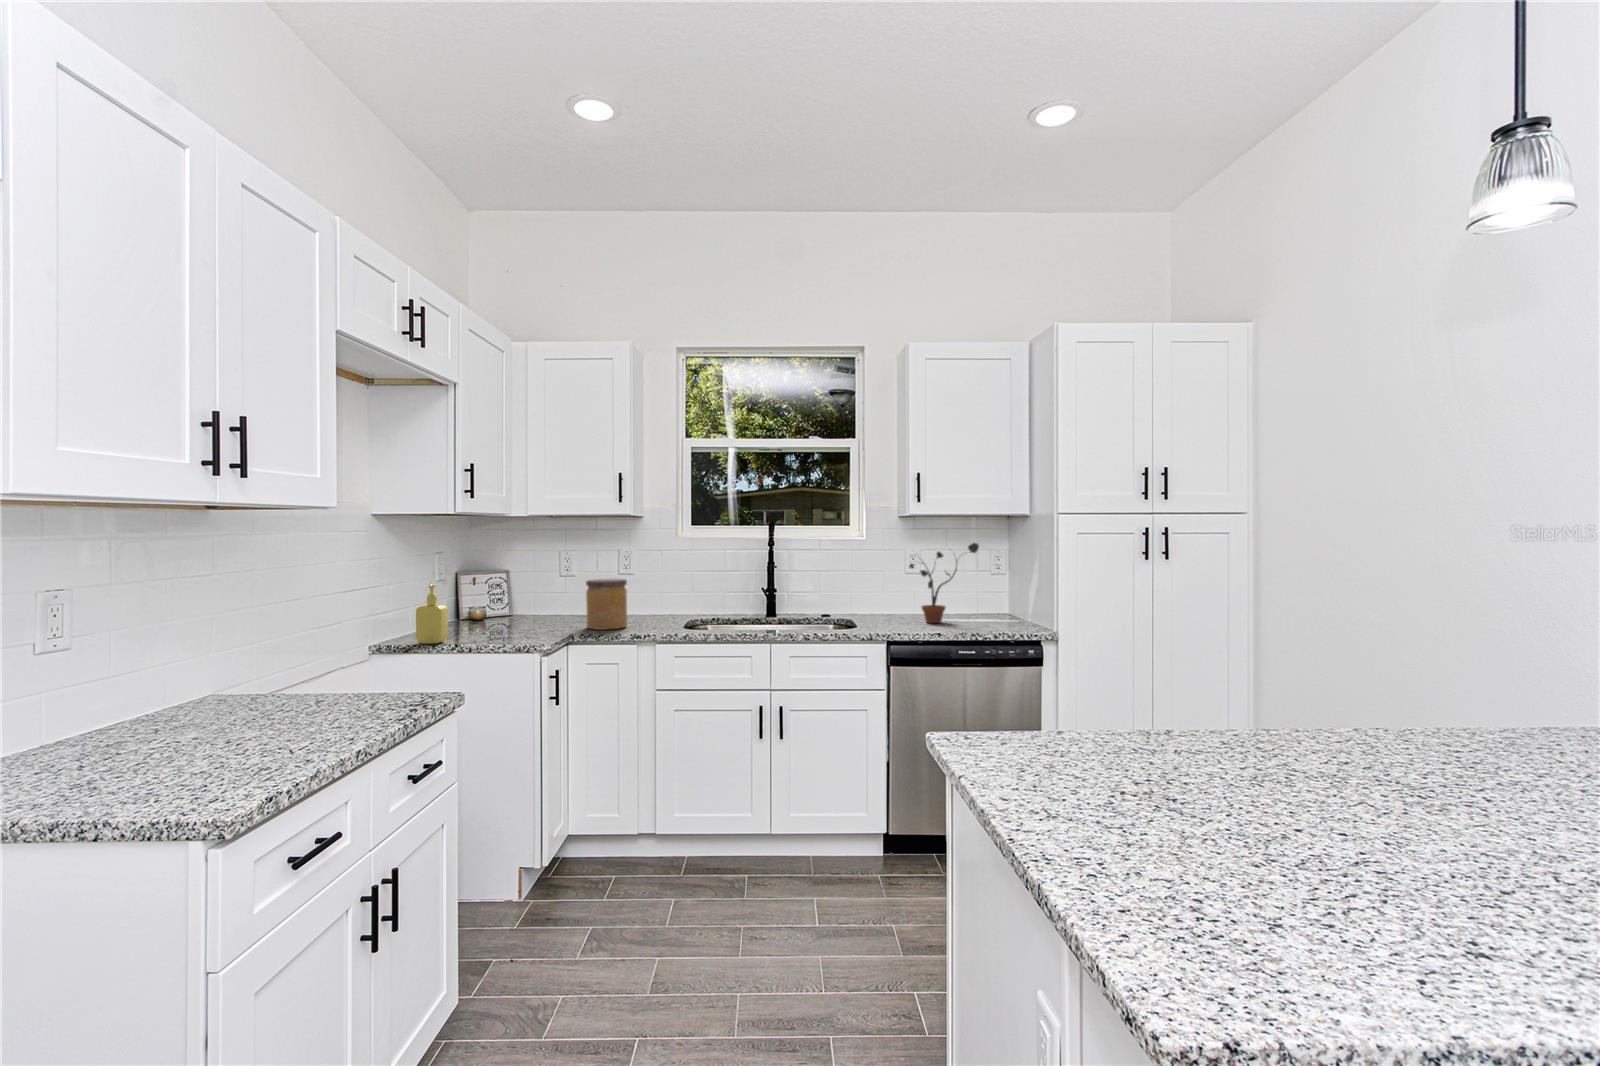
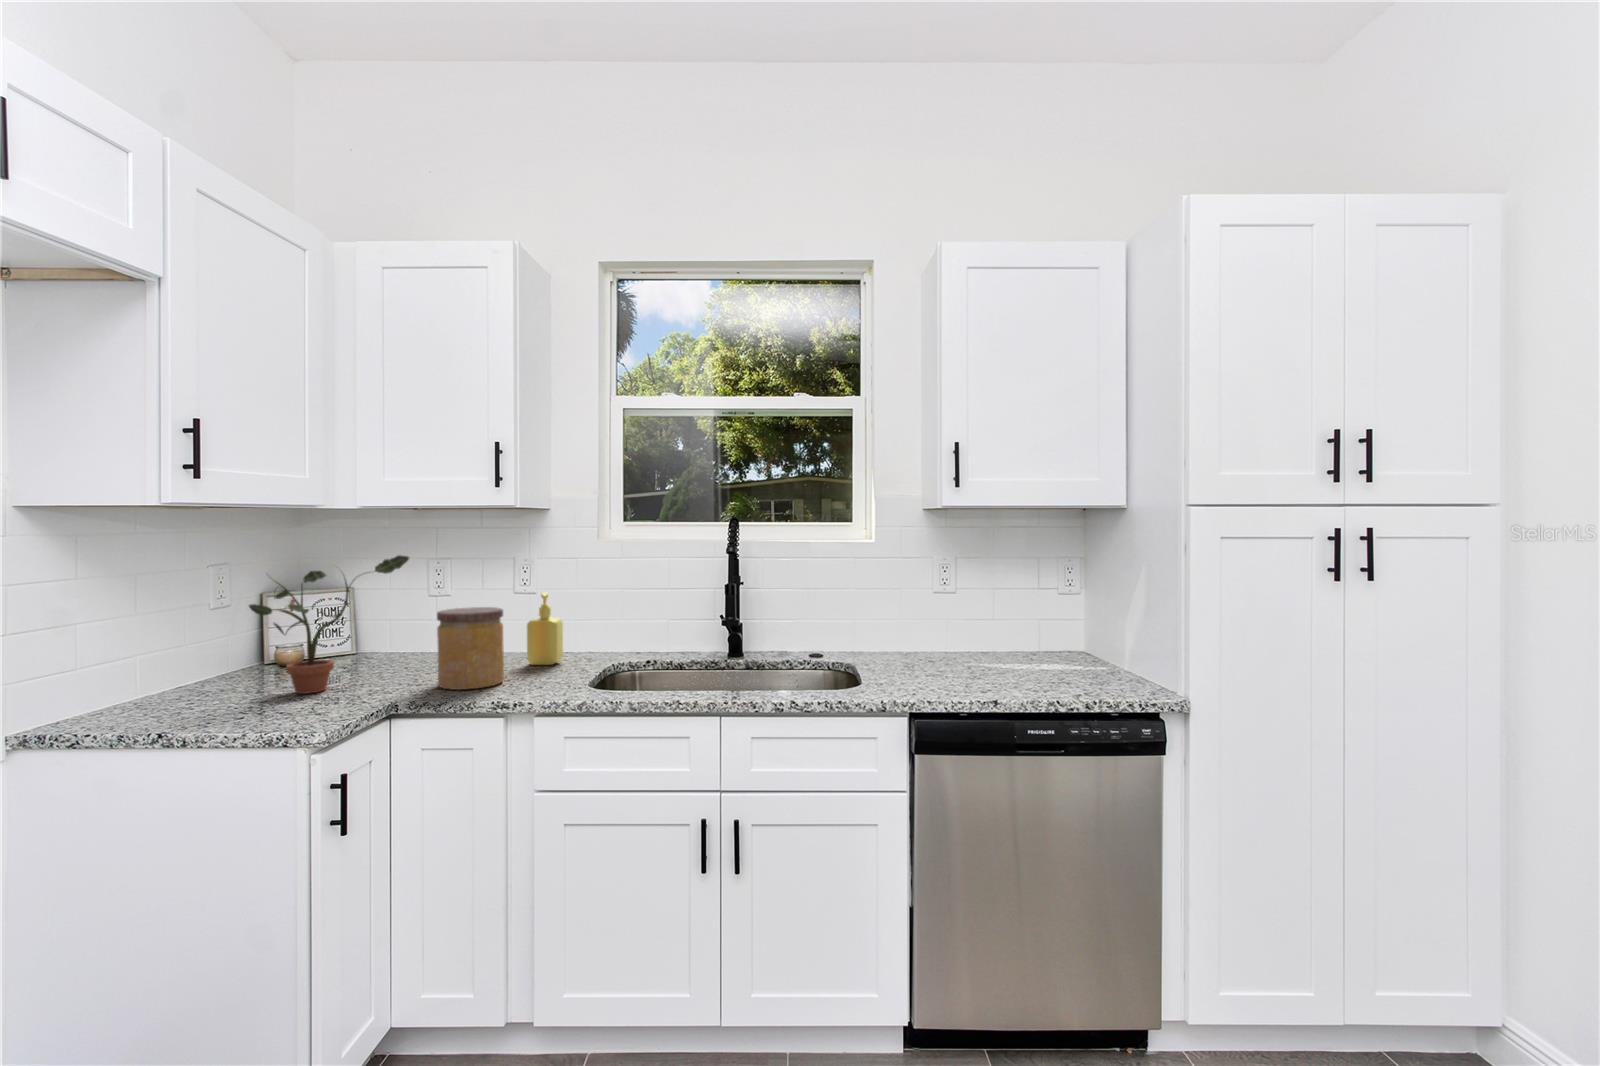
potted plant: present [909,543,979,623] -> present [249,555,409,694]
soap dispenser: present [416,584,448,644] -> present [527,593,563,665]

